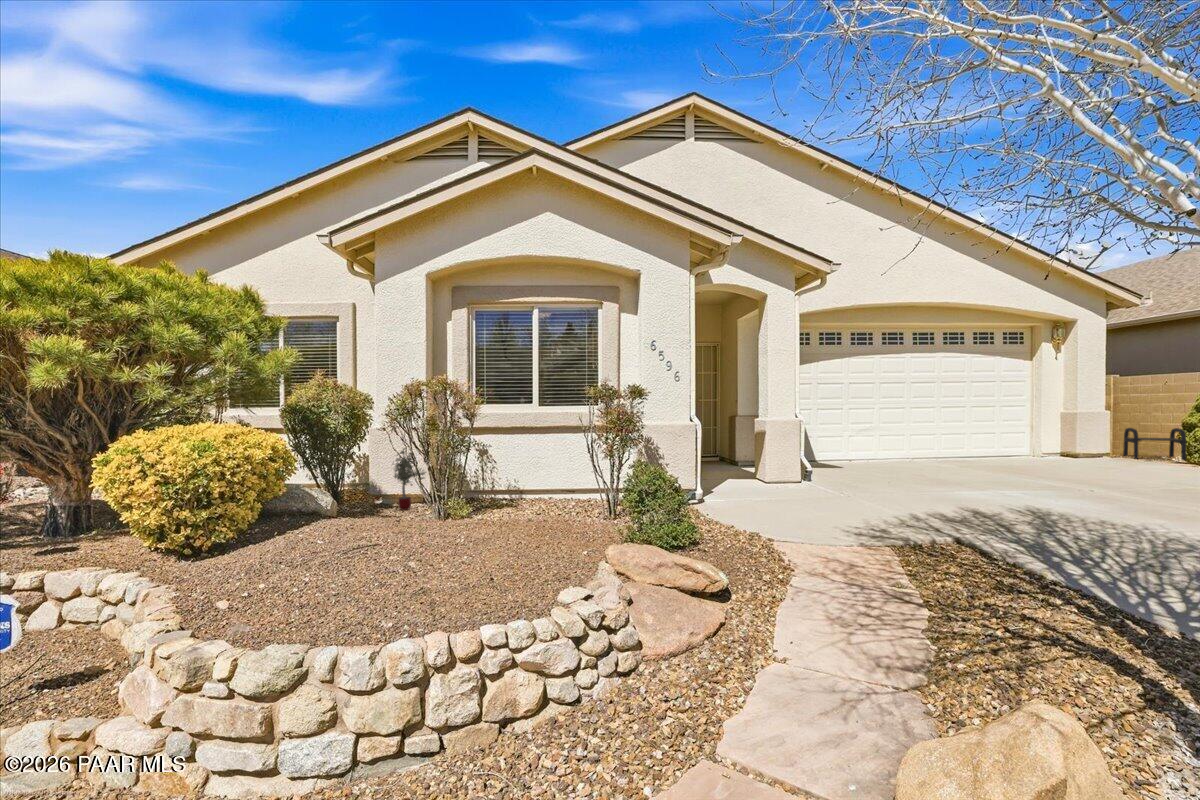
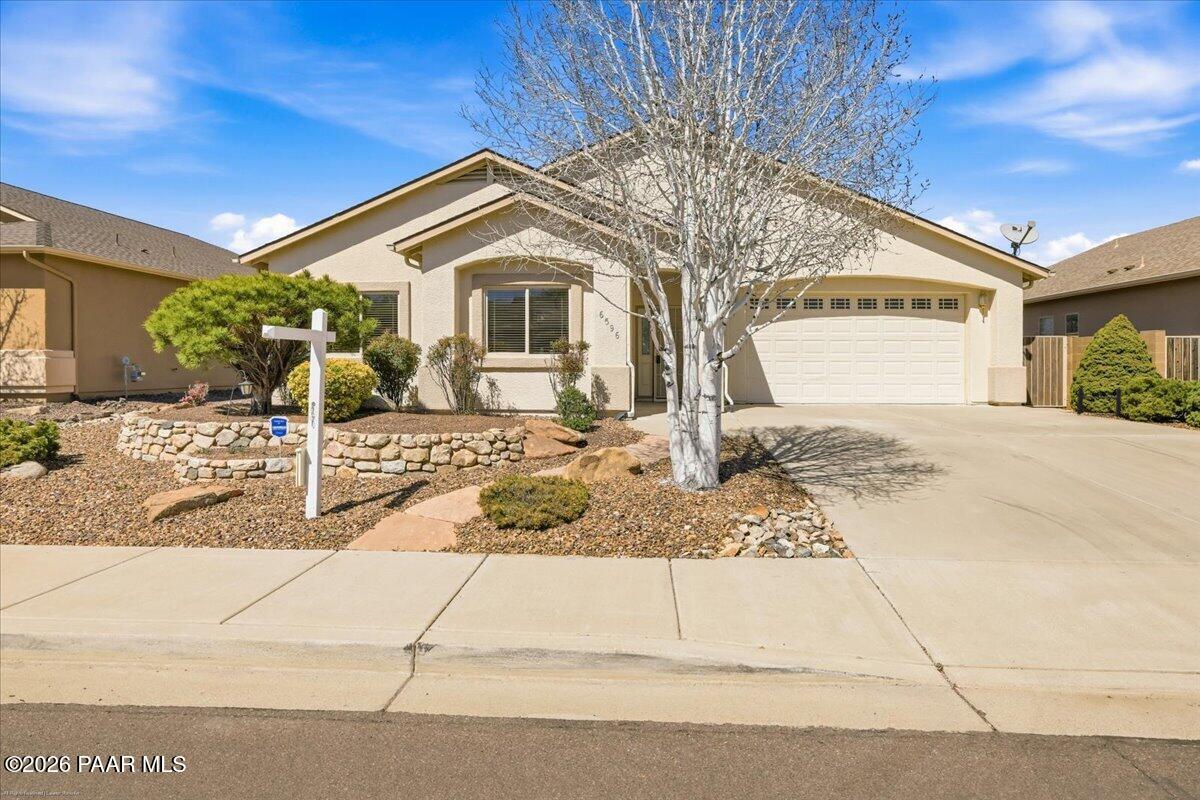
potted tree: present [394,448,426,510] -> none [429,377,450,415]

